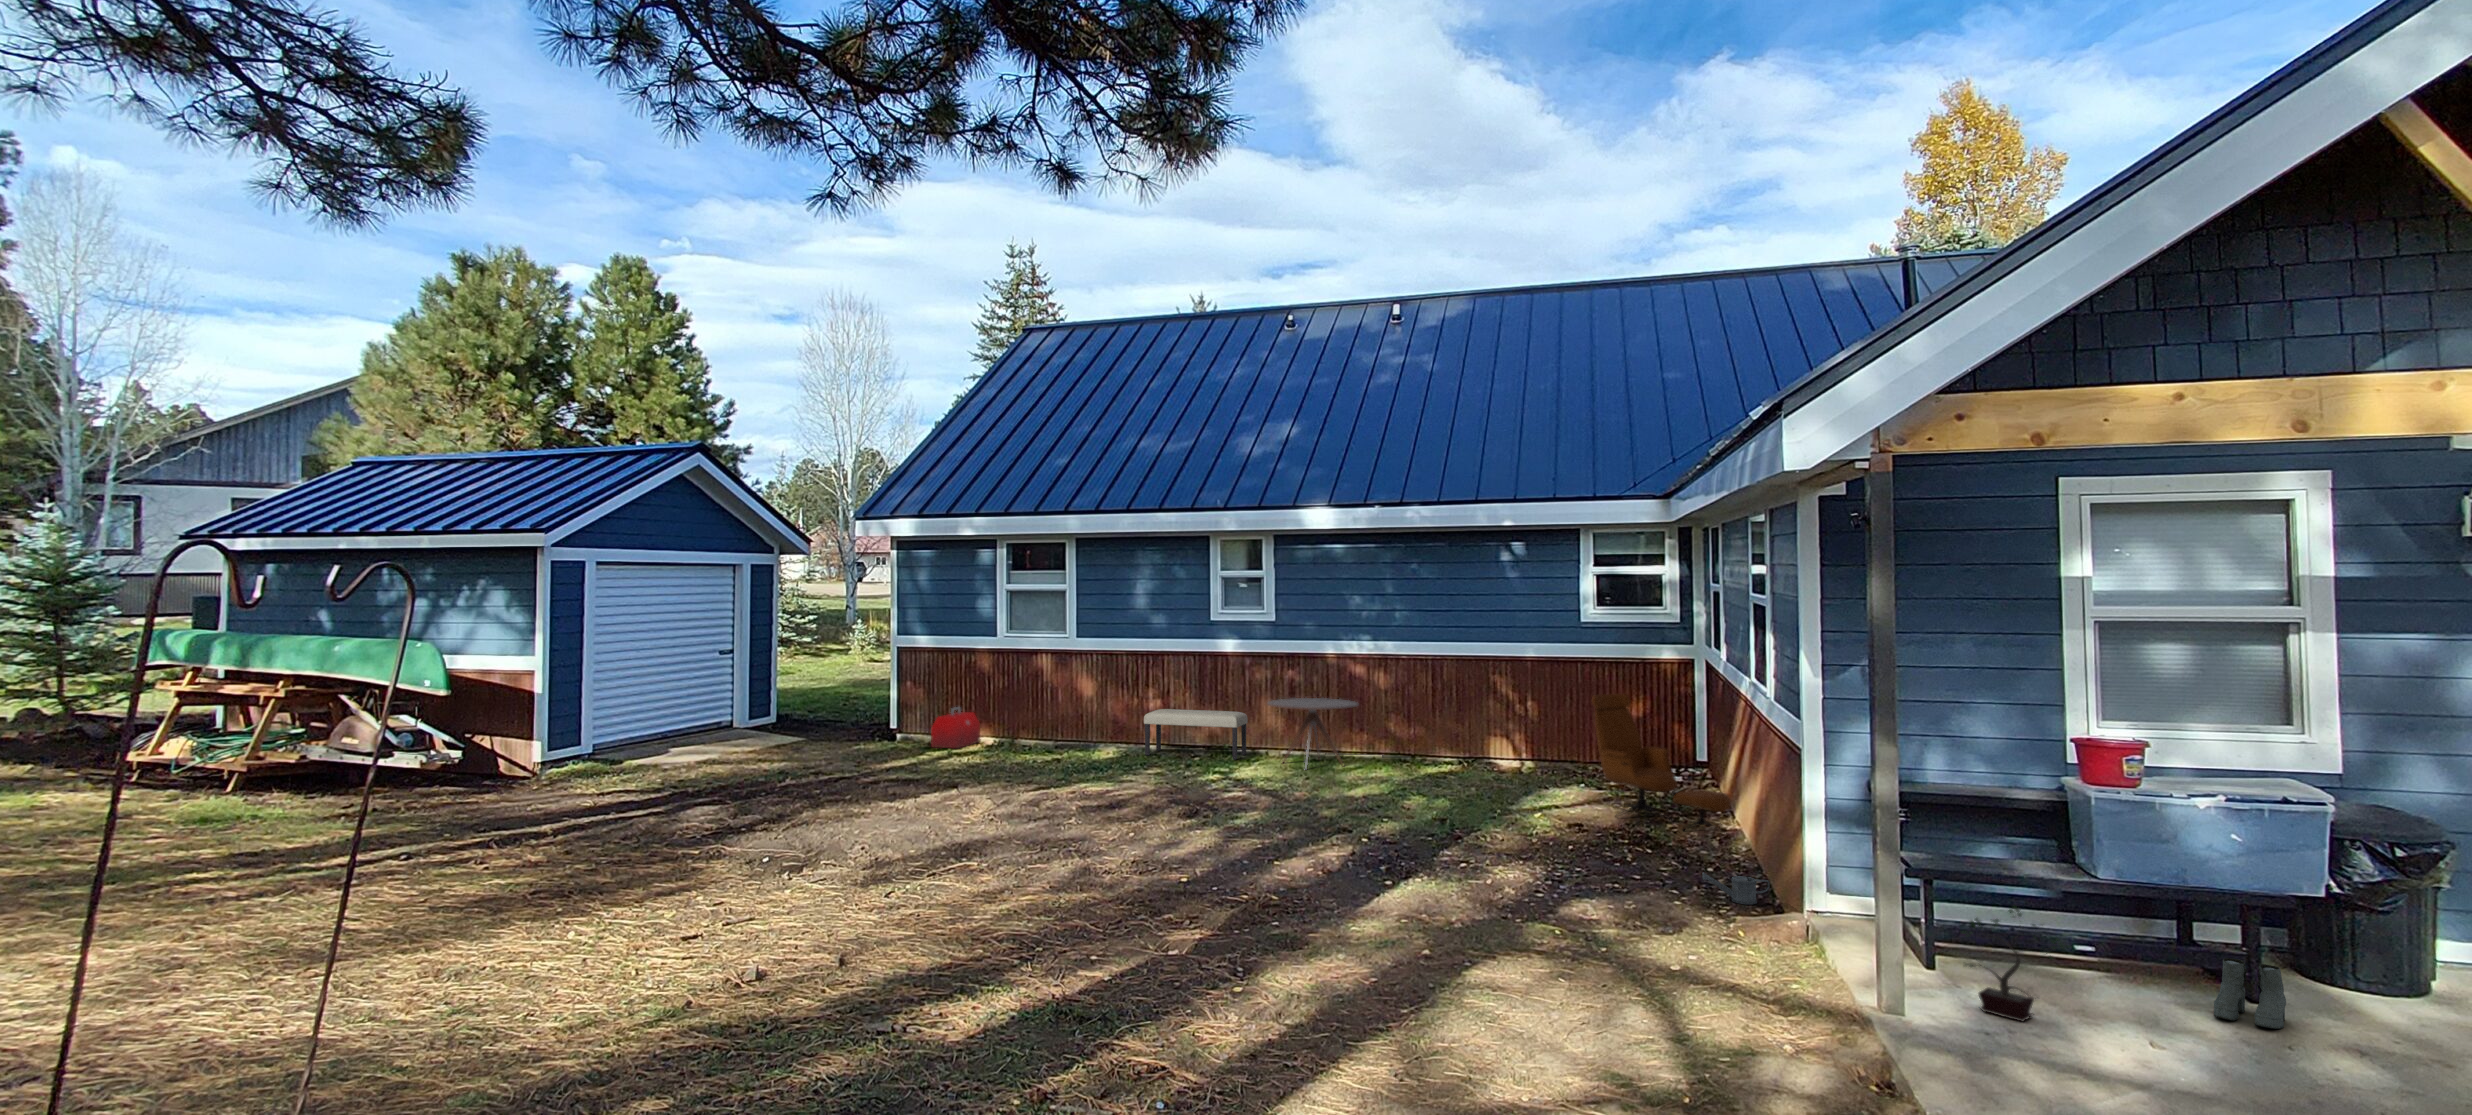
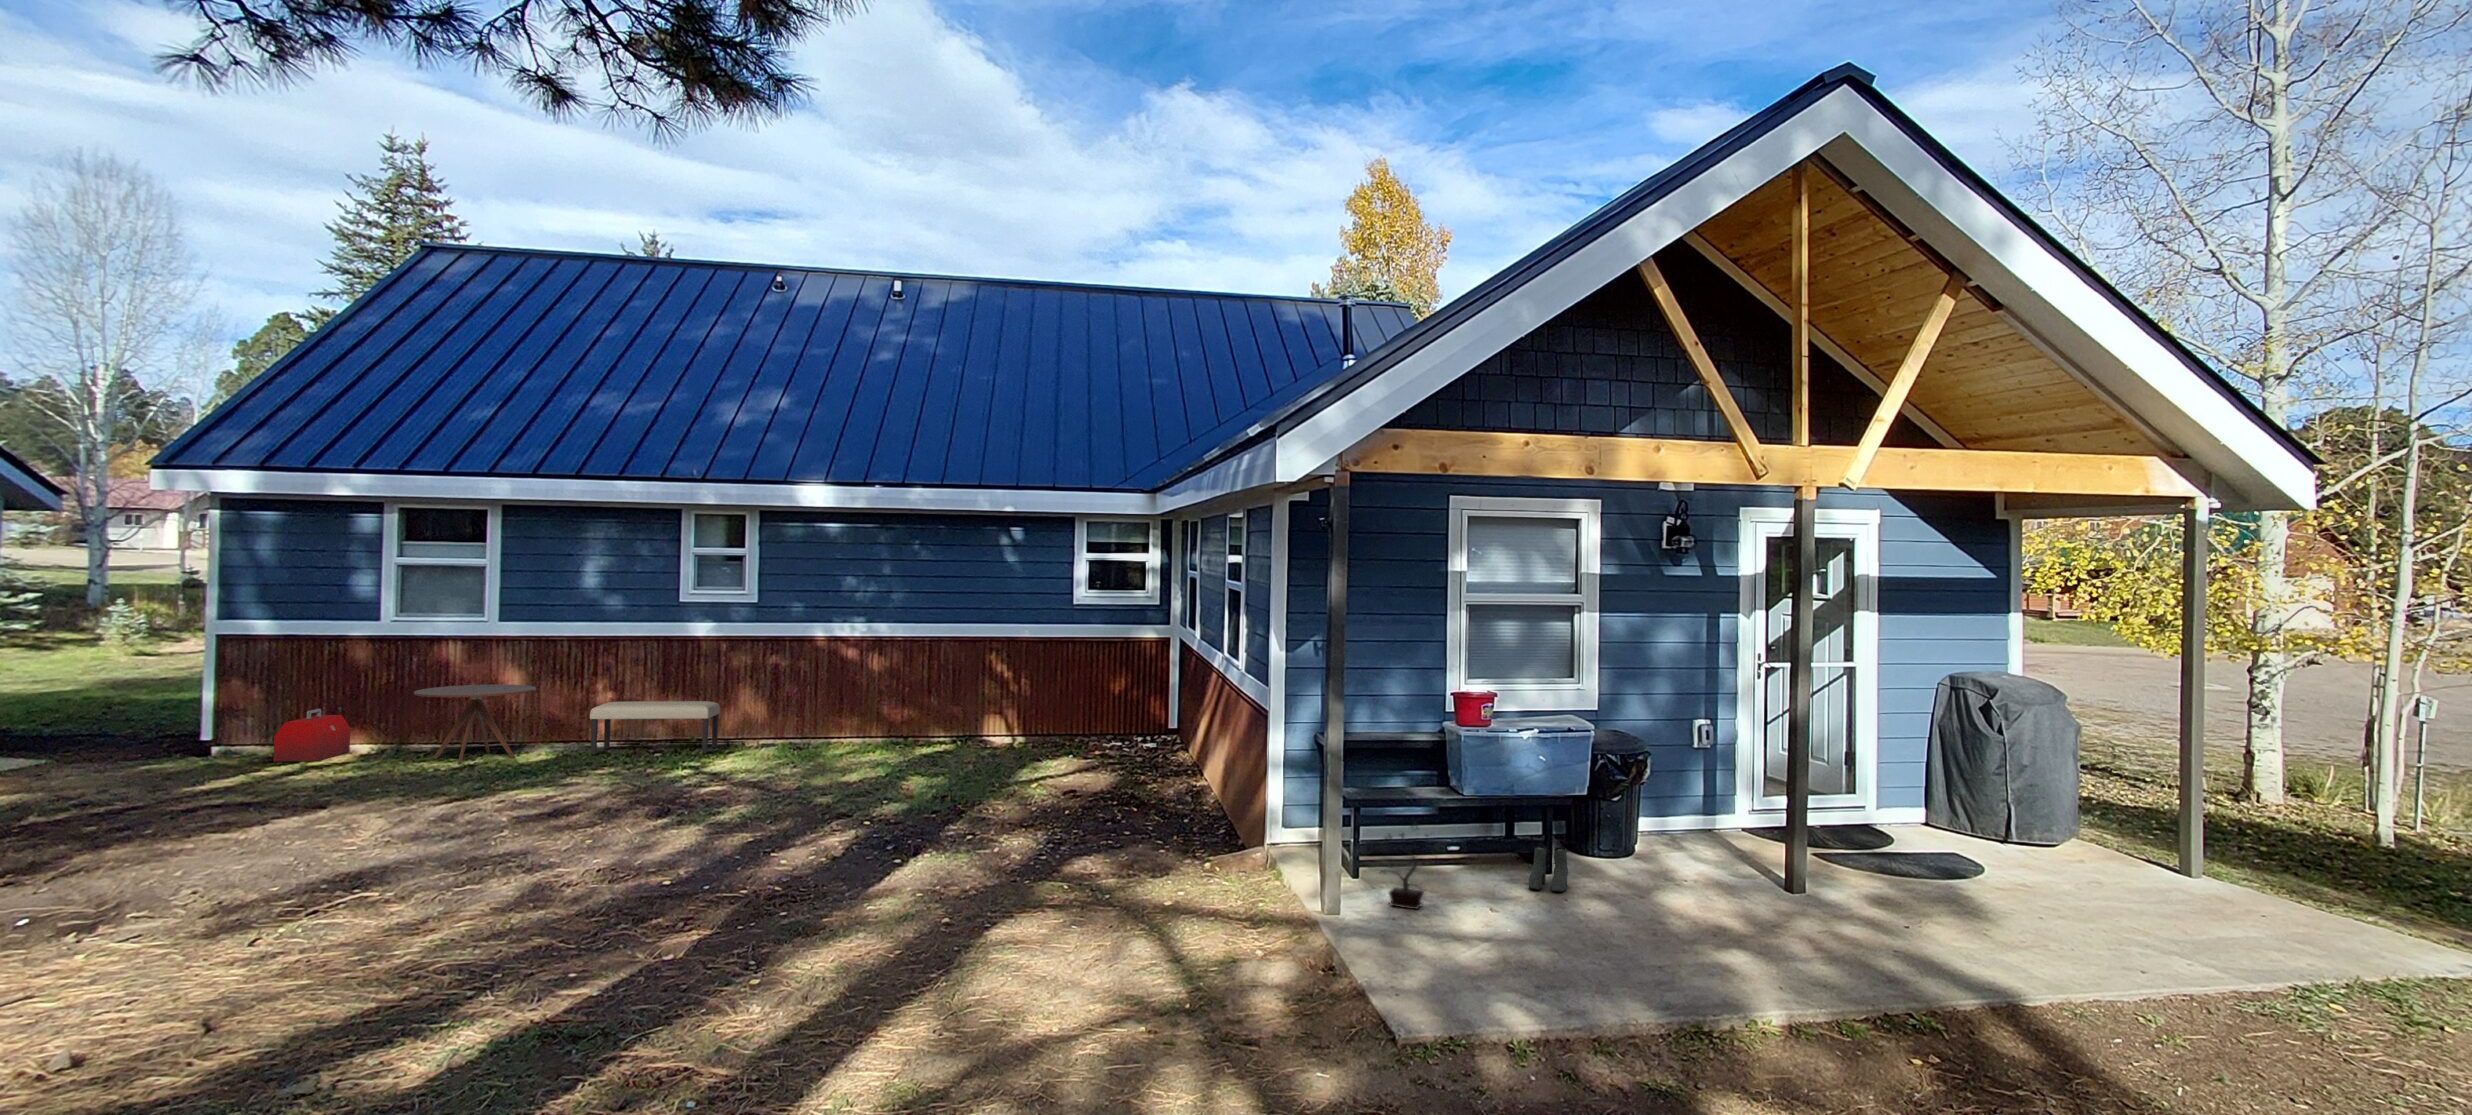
lounge chair: present [1592,694,1731,829] -> none [1085,670,1201,791]
round table: present [1267,698,1358,768] -> present [414,684,536,764]
watering can: present [1702,872,1770,904] -> none [1183,822,1236,847]

